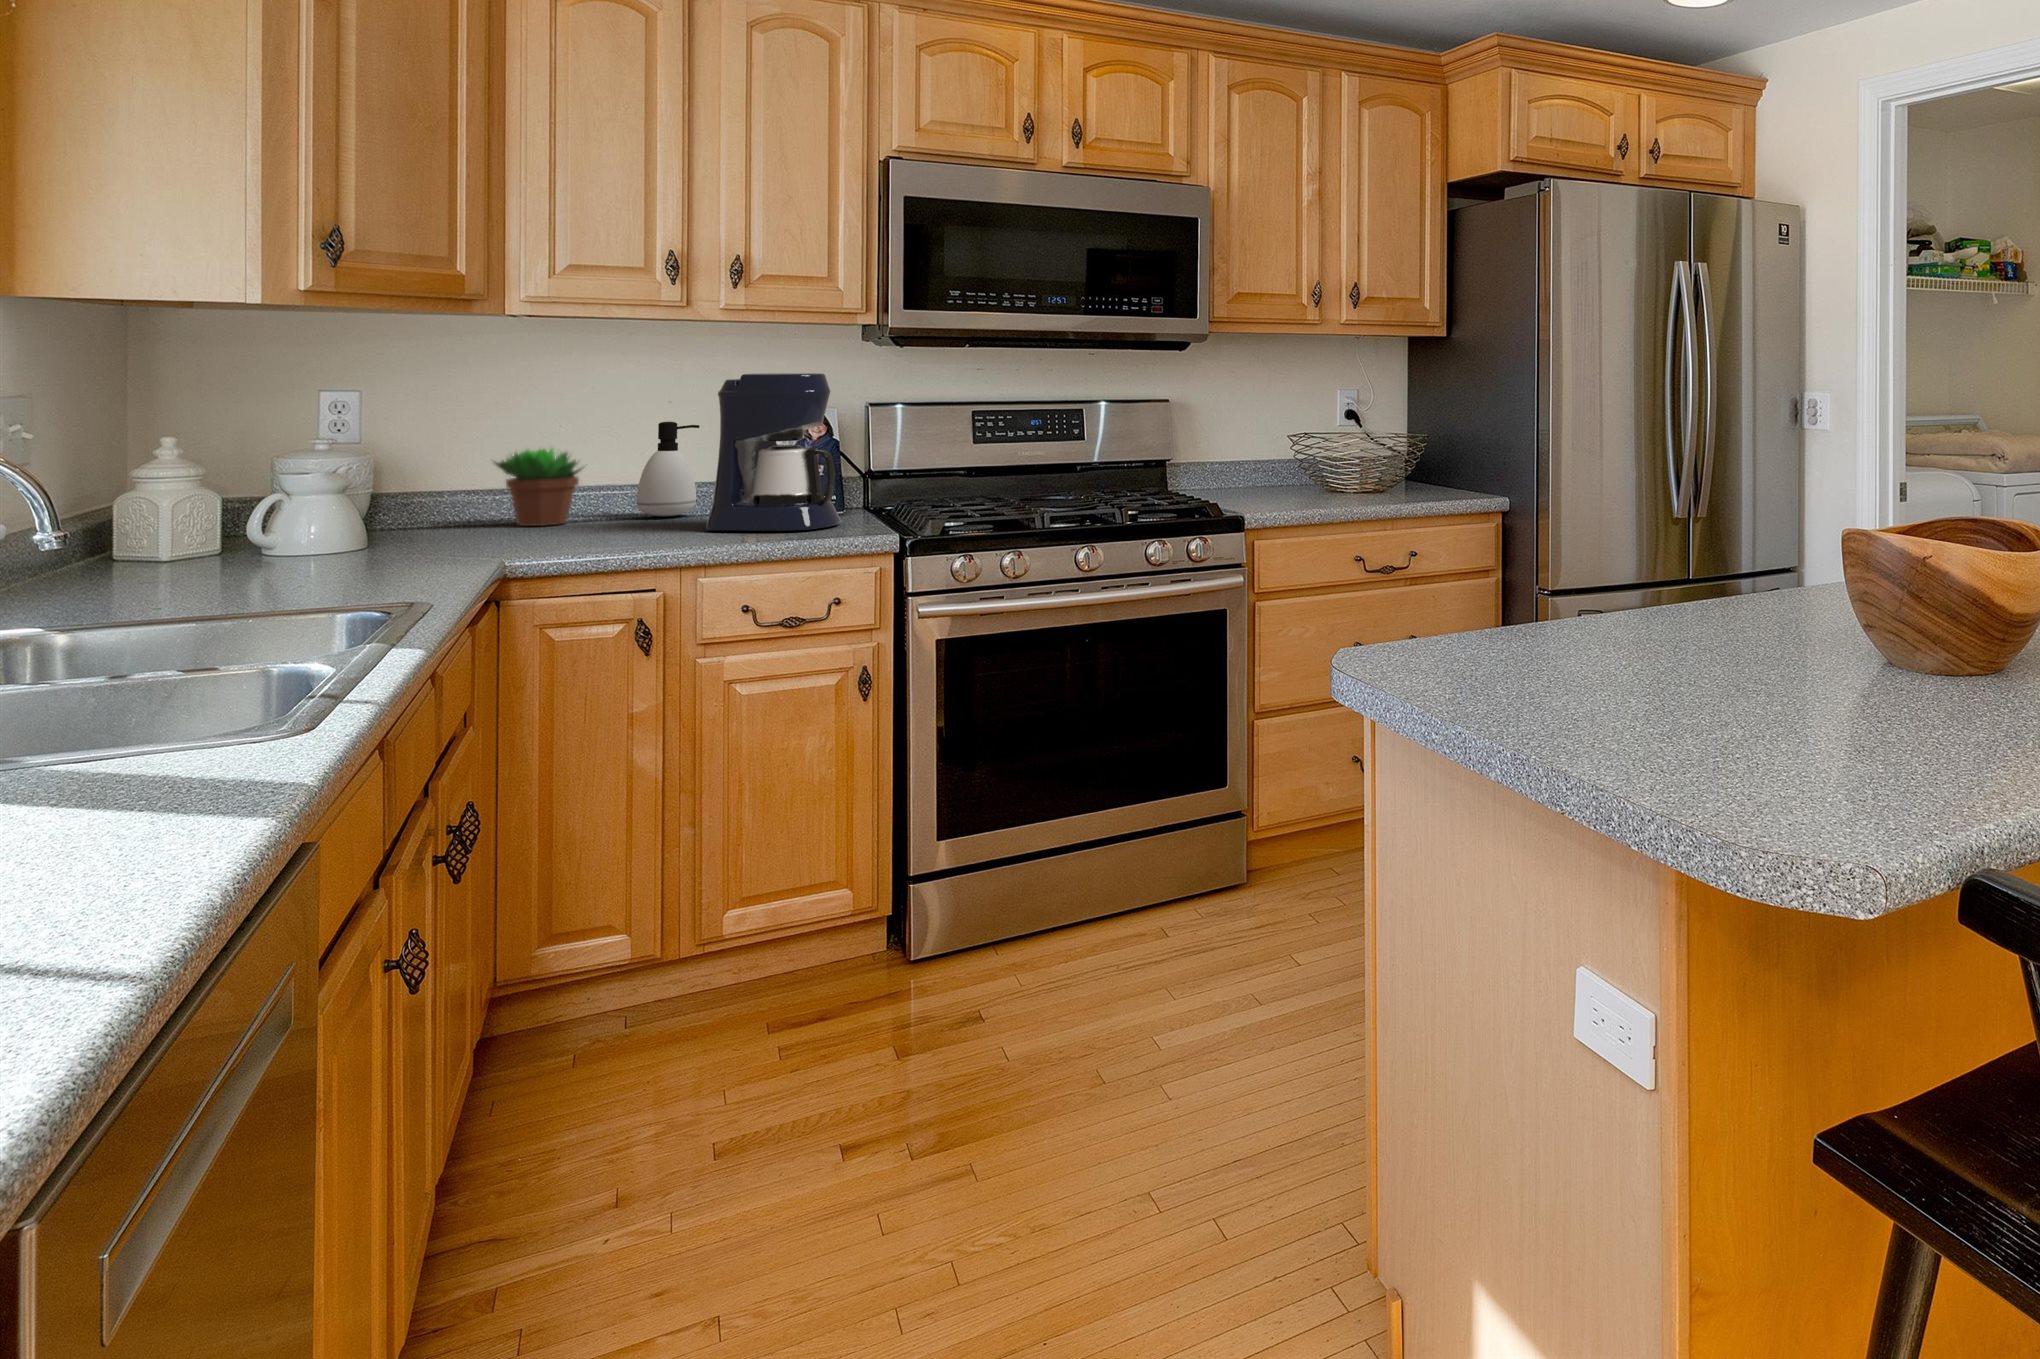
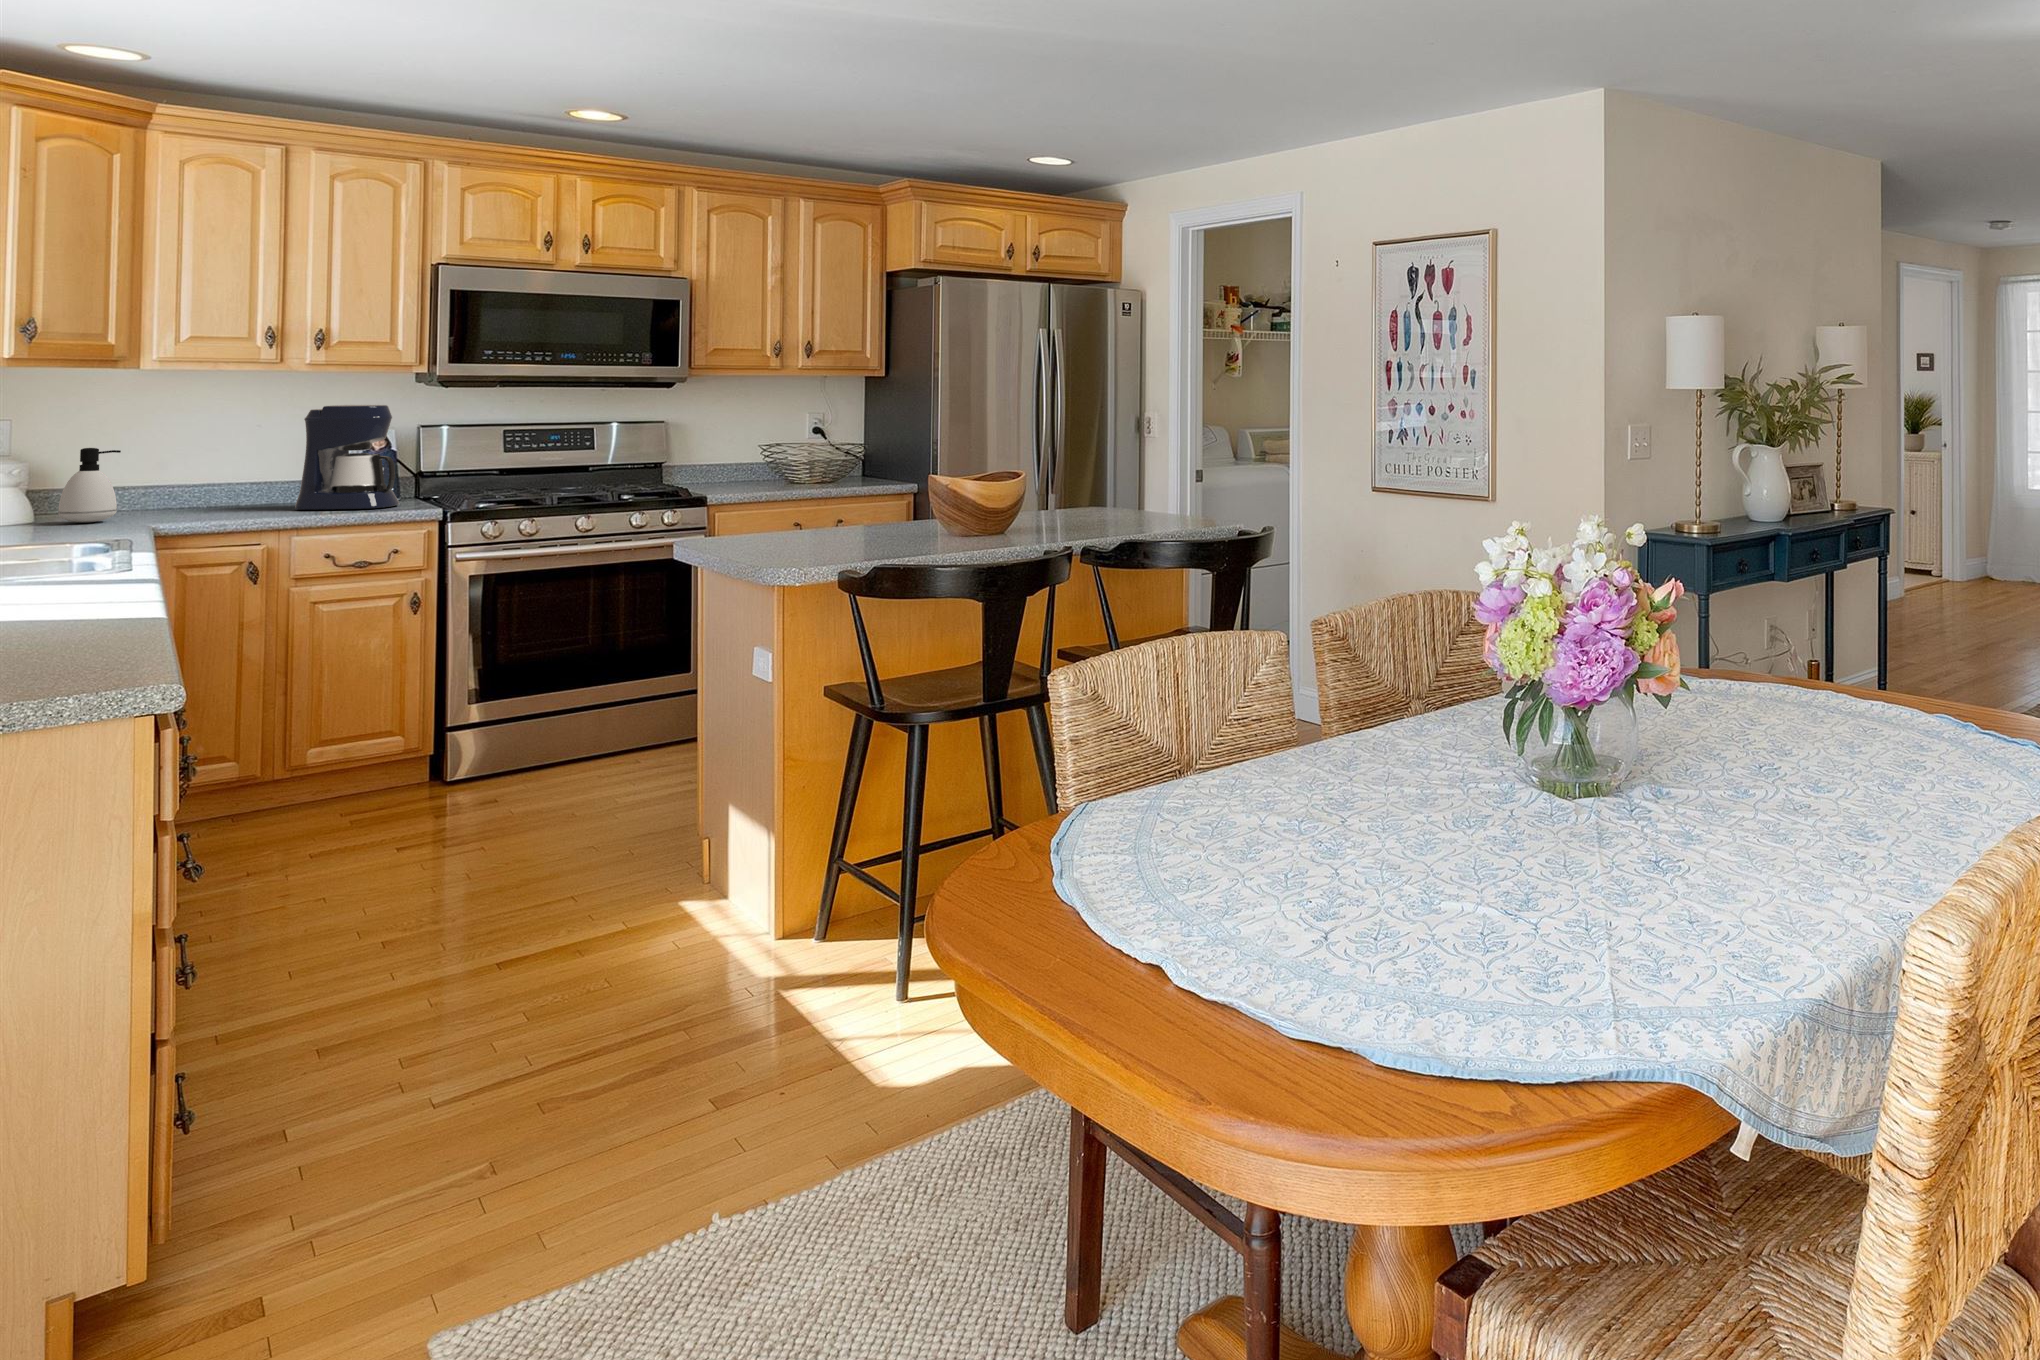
soap dispenser: present [637,422,699,516] -> present [58,448,121,523]
succulent plant: present [494,448,581,526] -> none [119,455,196,510]

